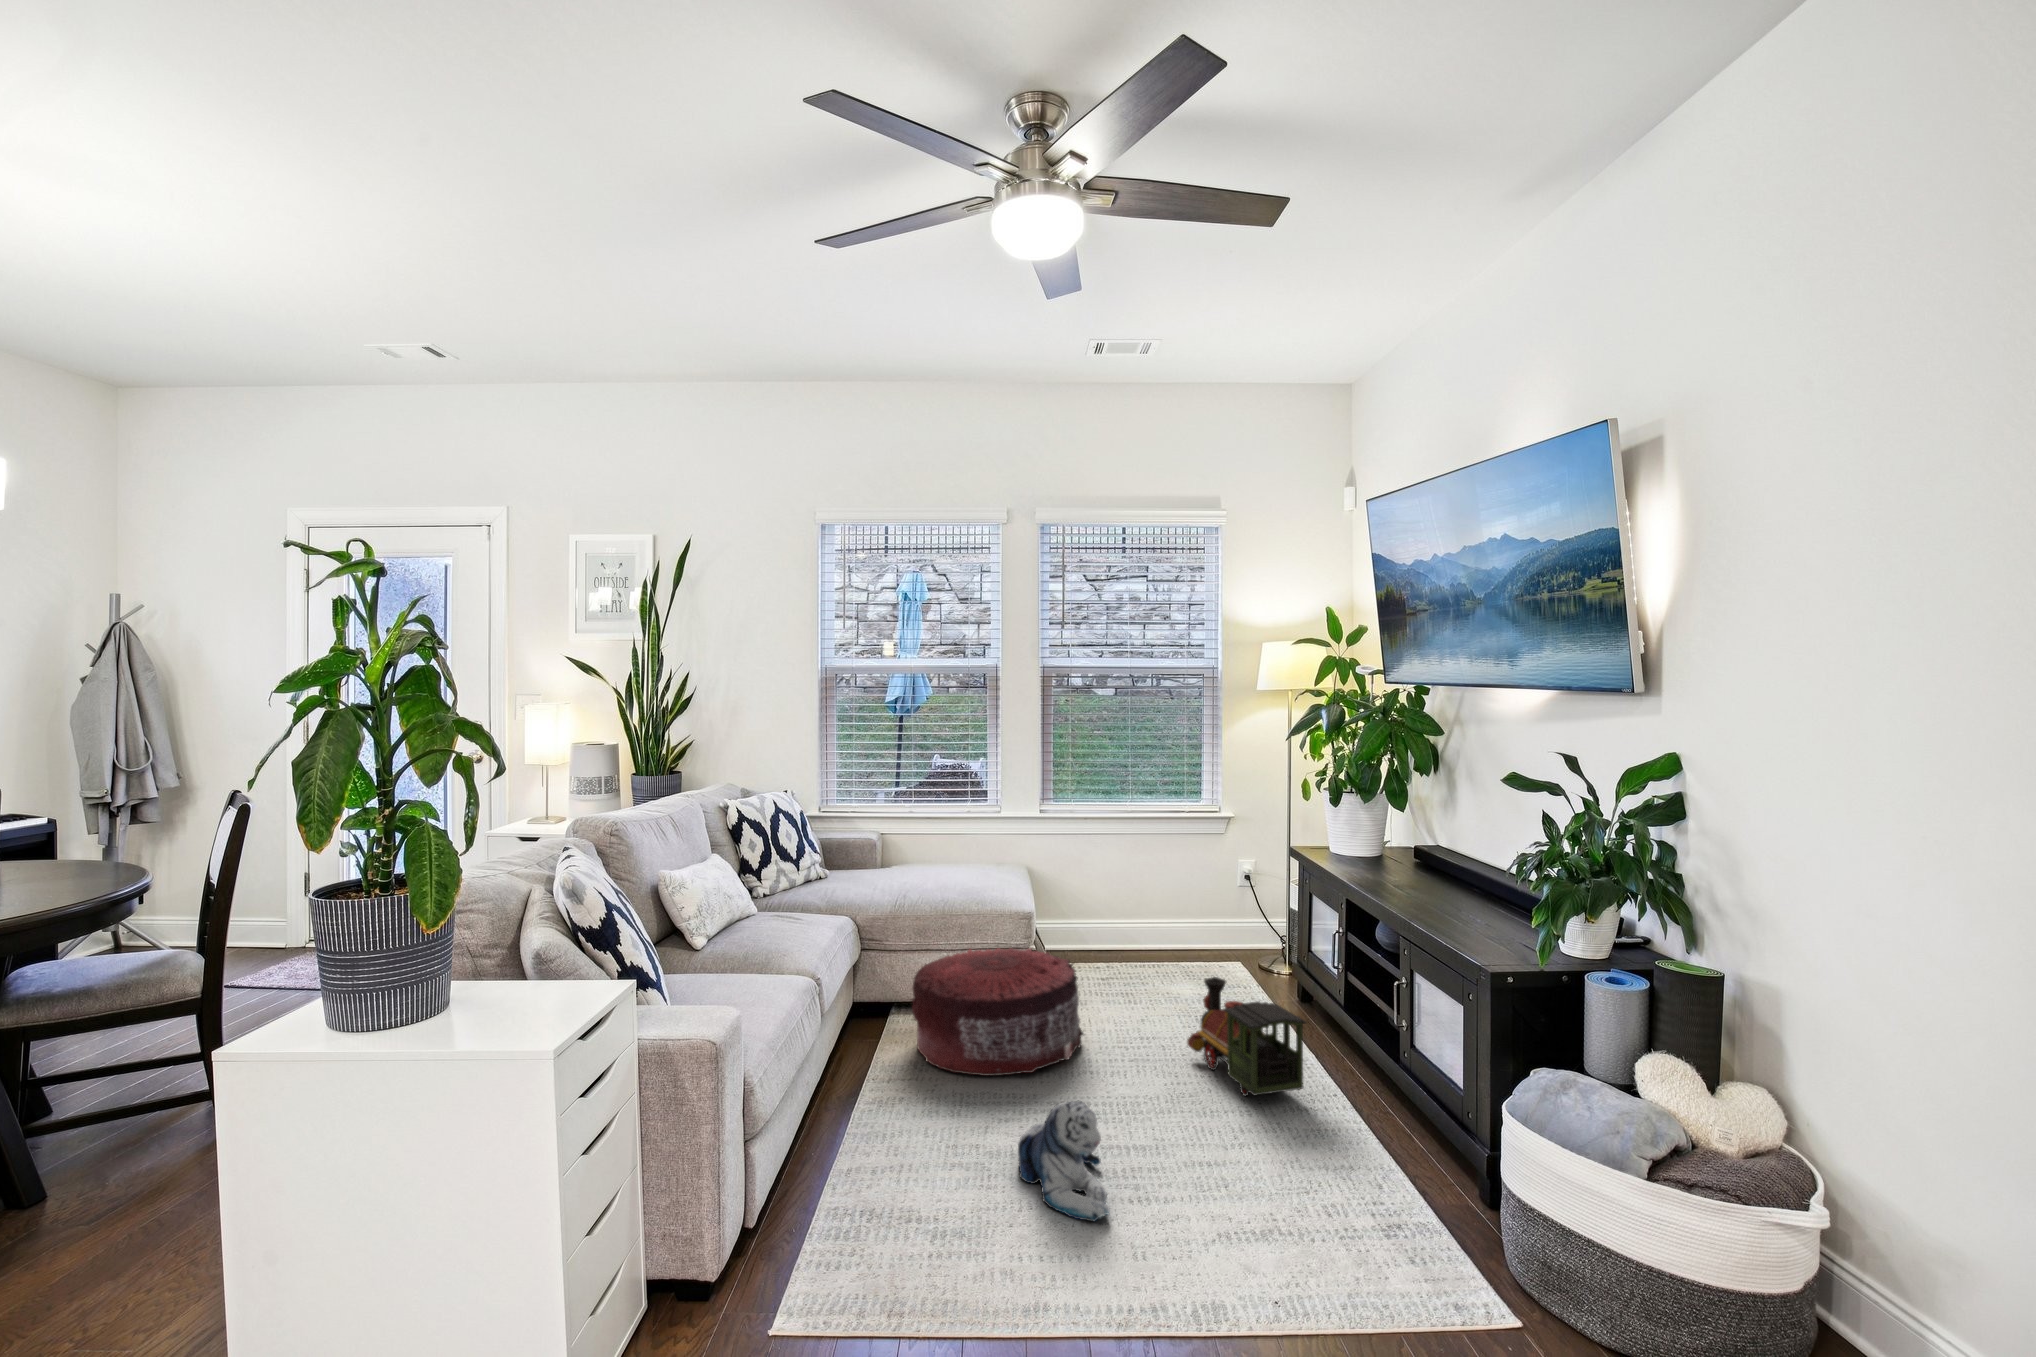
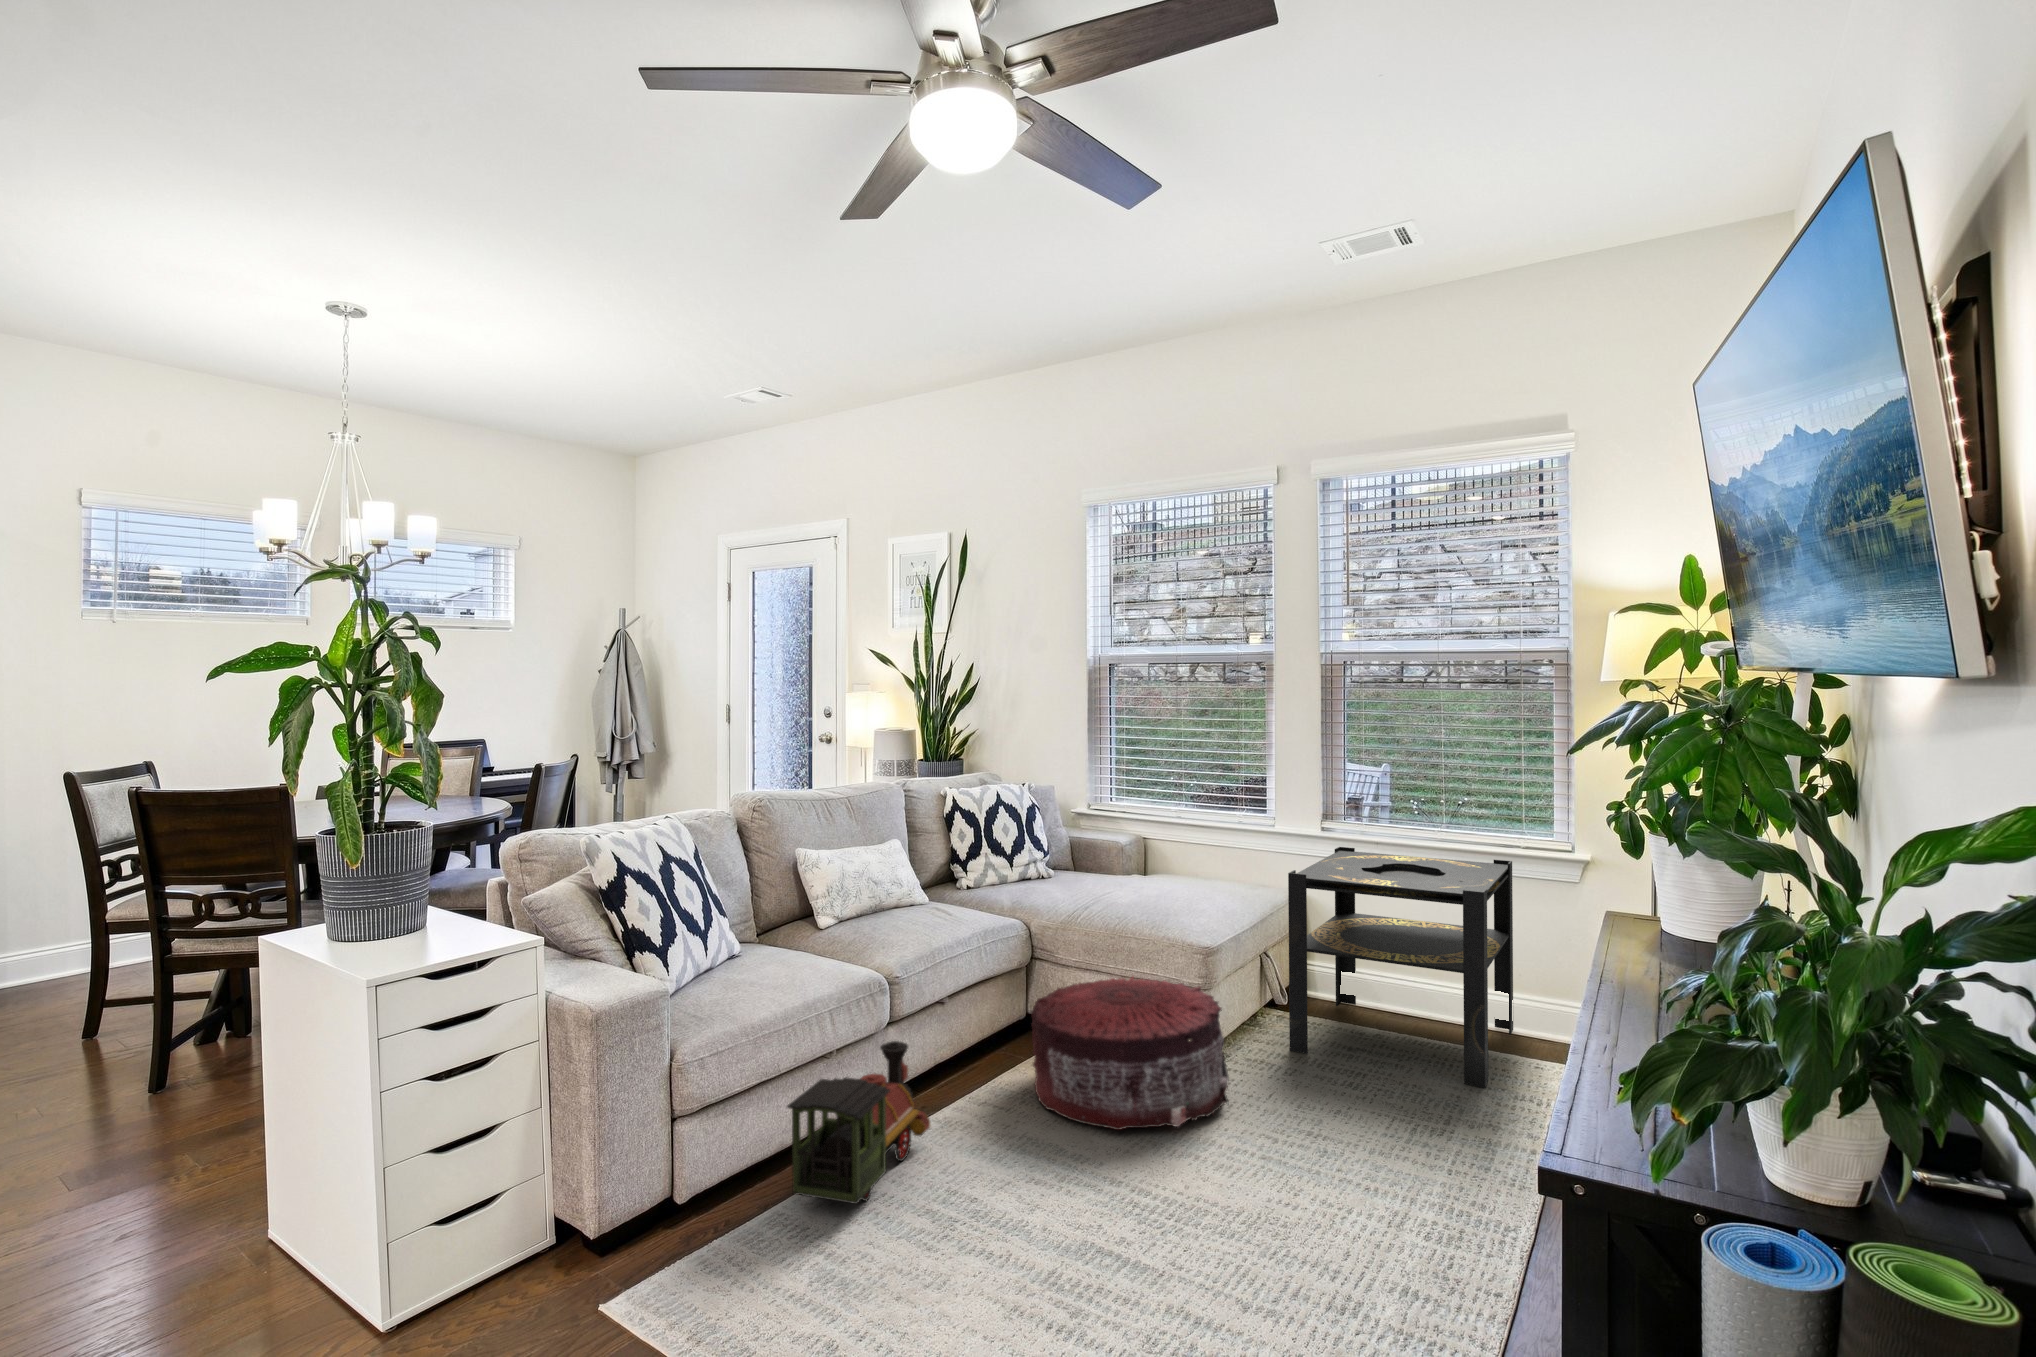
side table: none [1057,822,1216,991] -> present [1288,847,1513,1088]
toy train: present [1187,977,1306,1096] -> present [787,1041,930,1204]
plush toy: present [1018,1101,1109,1221] -> none [946,1165,1056,1315]

